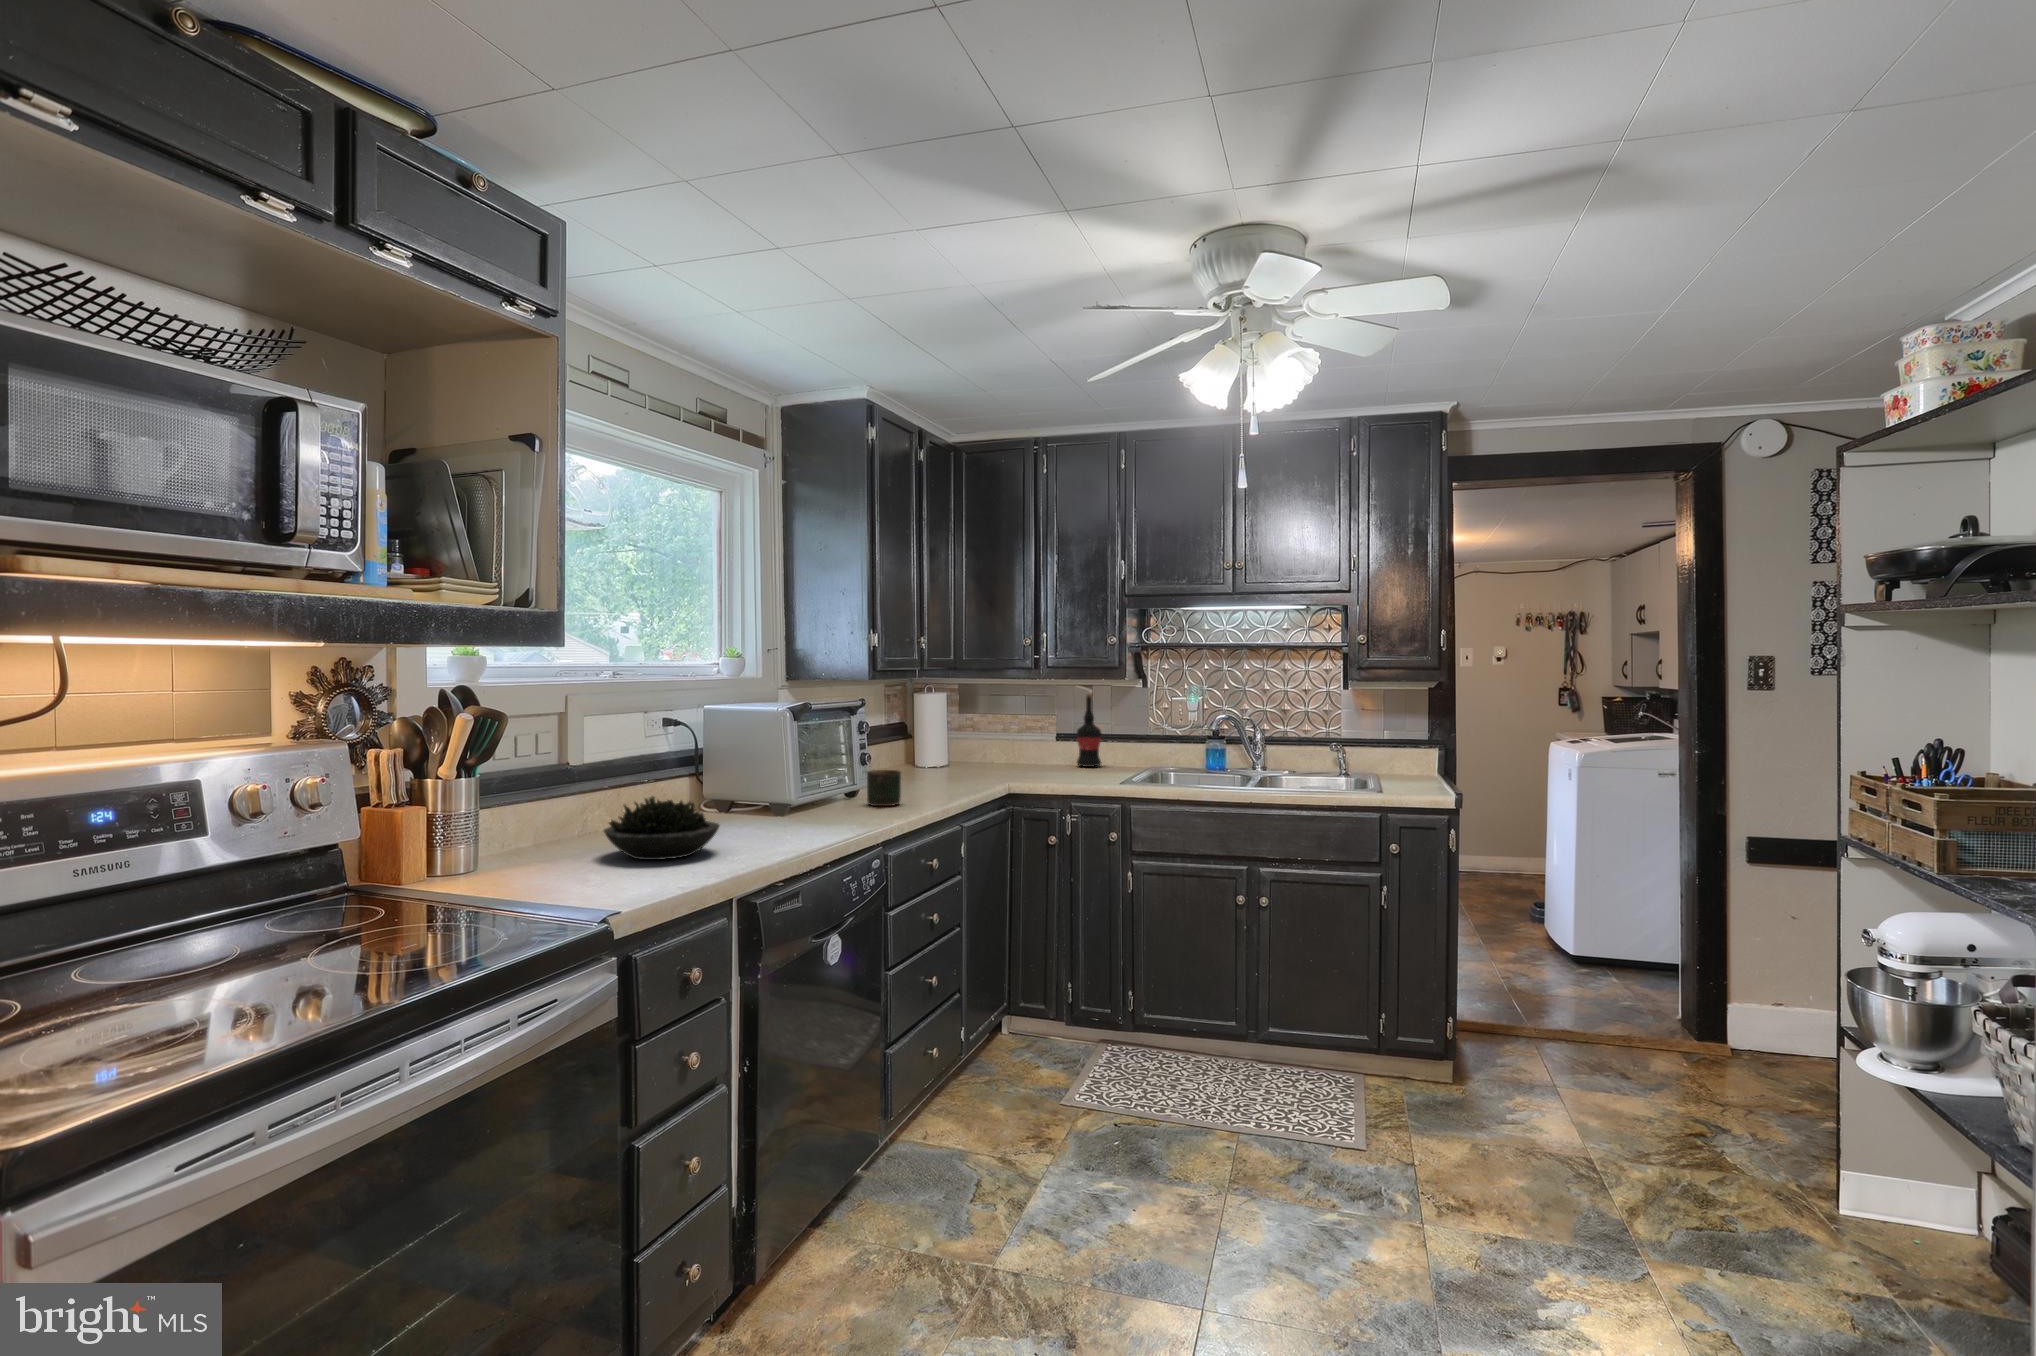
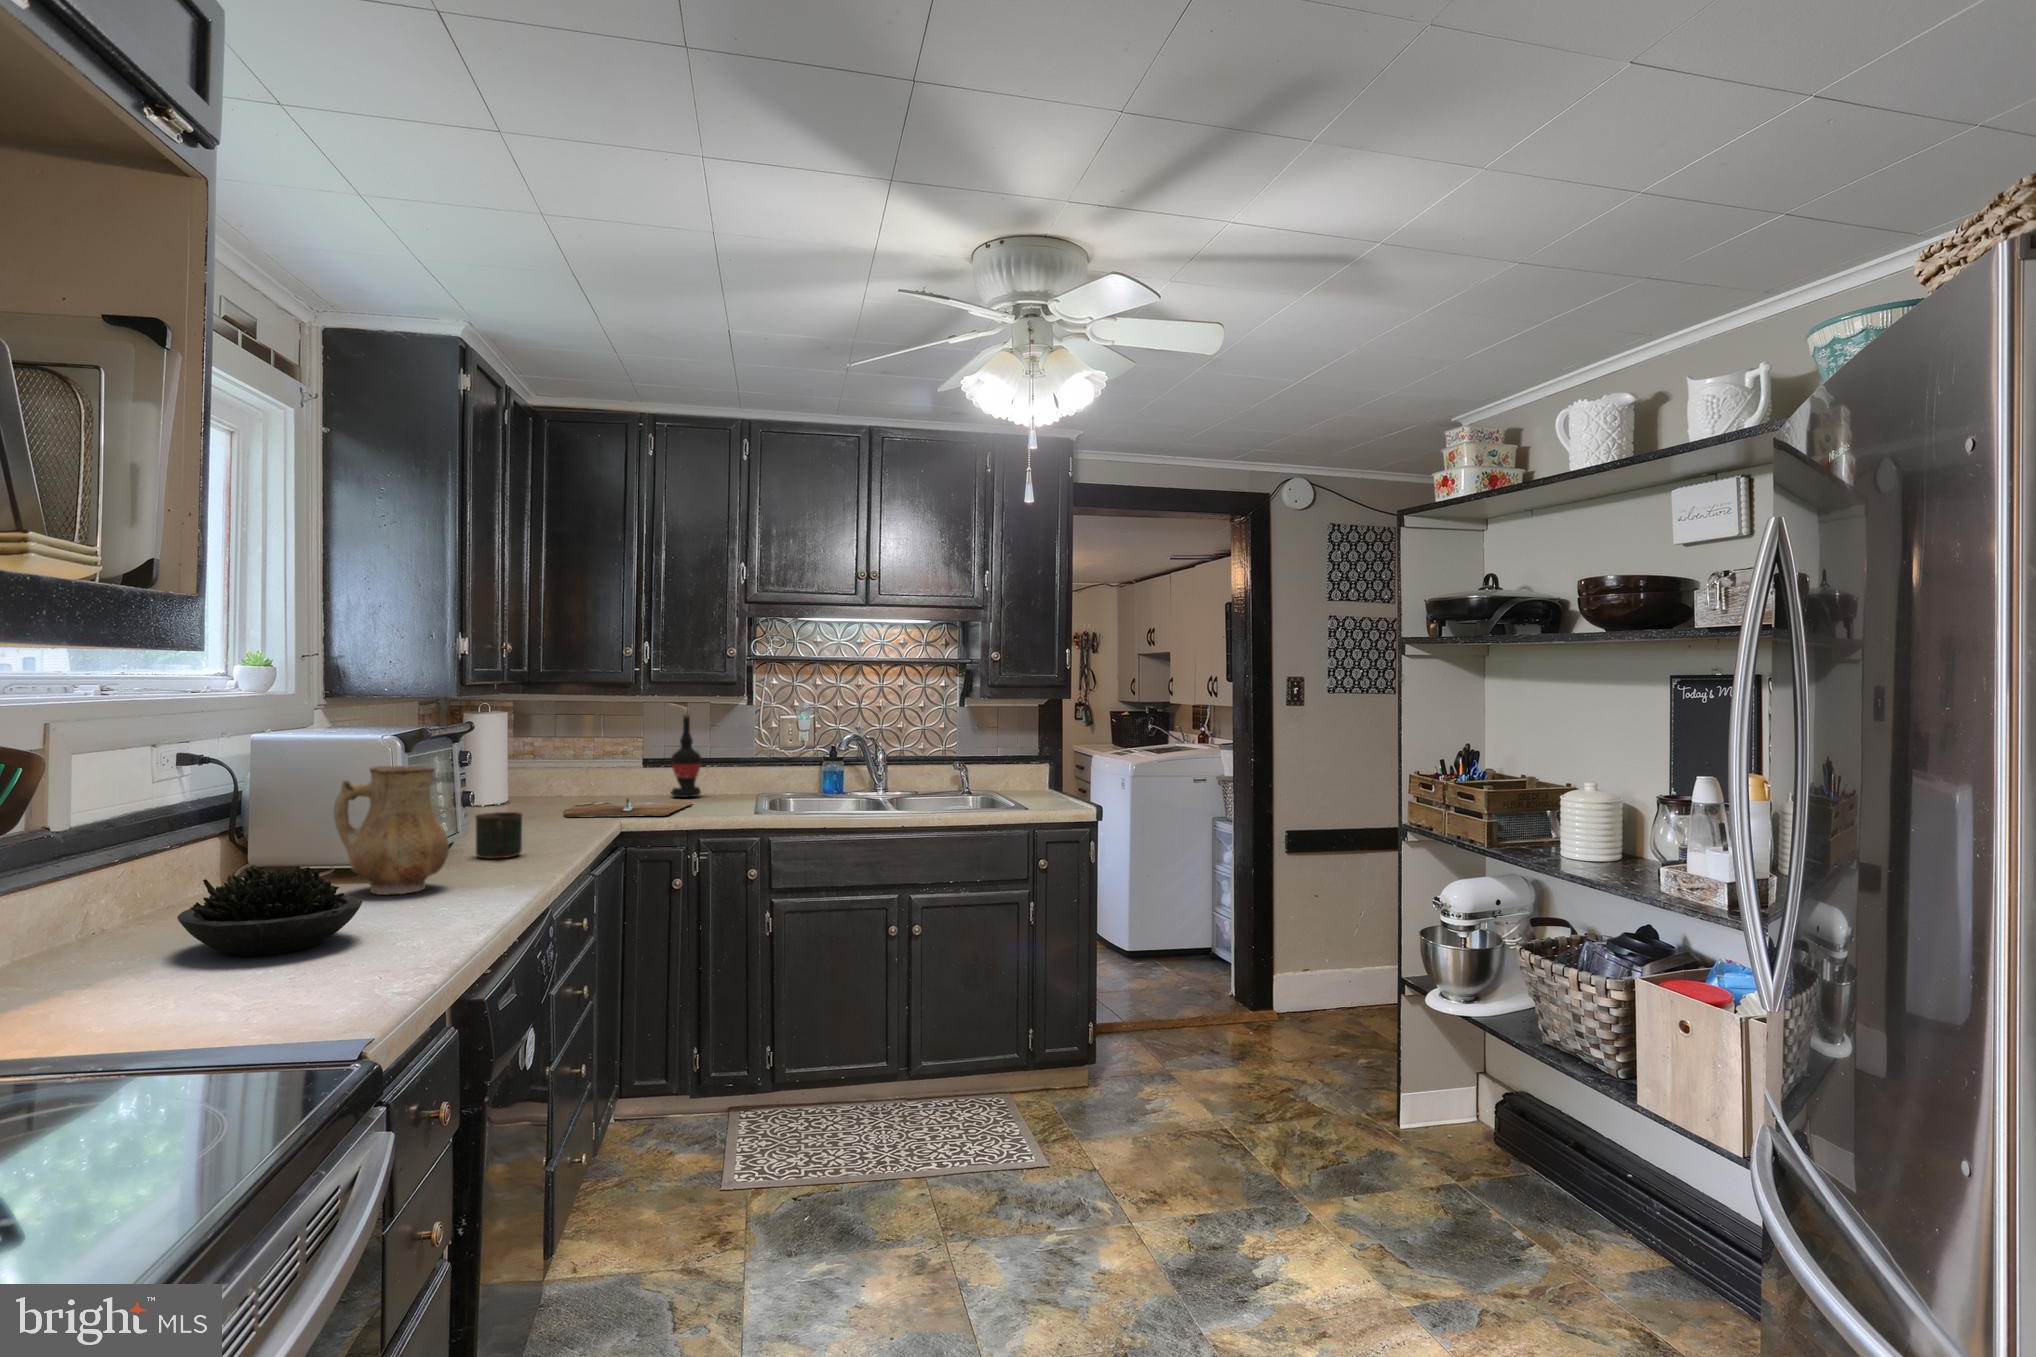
ceramic pitcher: none [742,730,820,827] -> present [334,766,449,895]
cutting board: none [973,764,1087,780] -> present [564,797,693,817]

